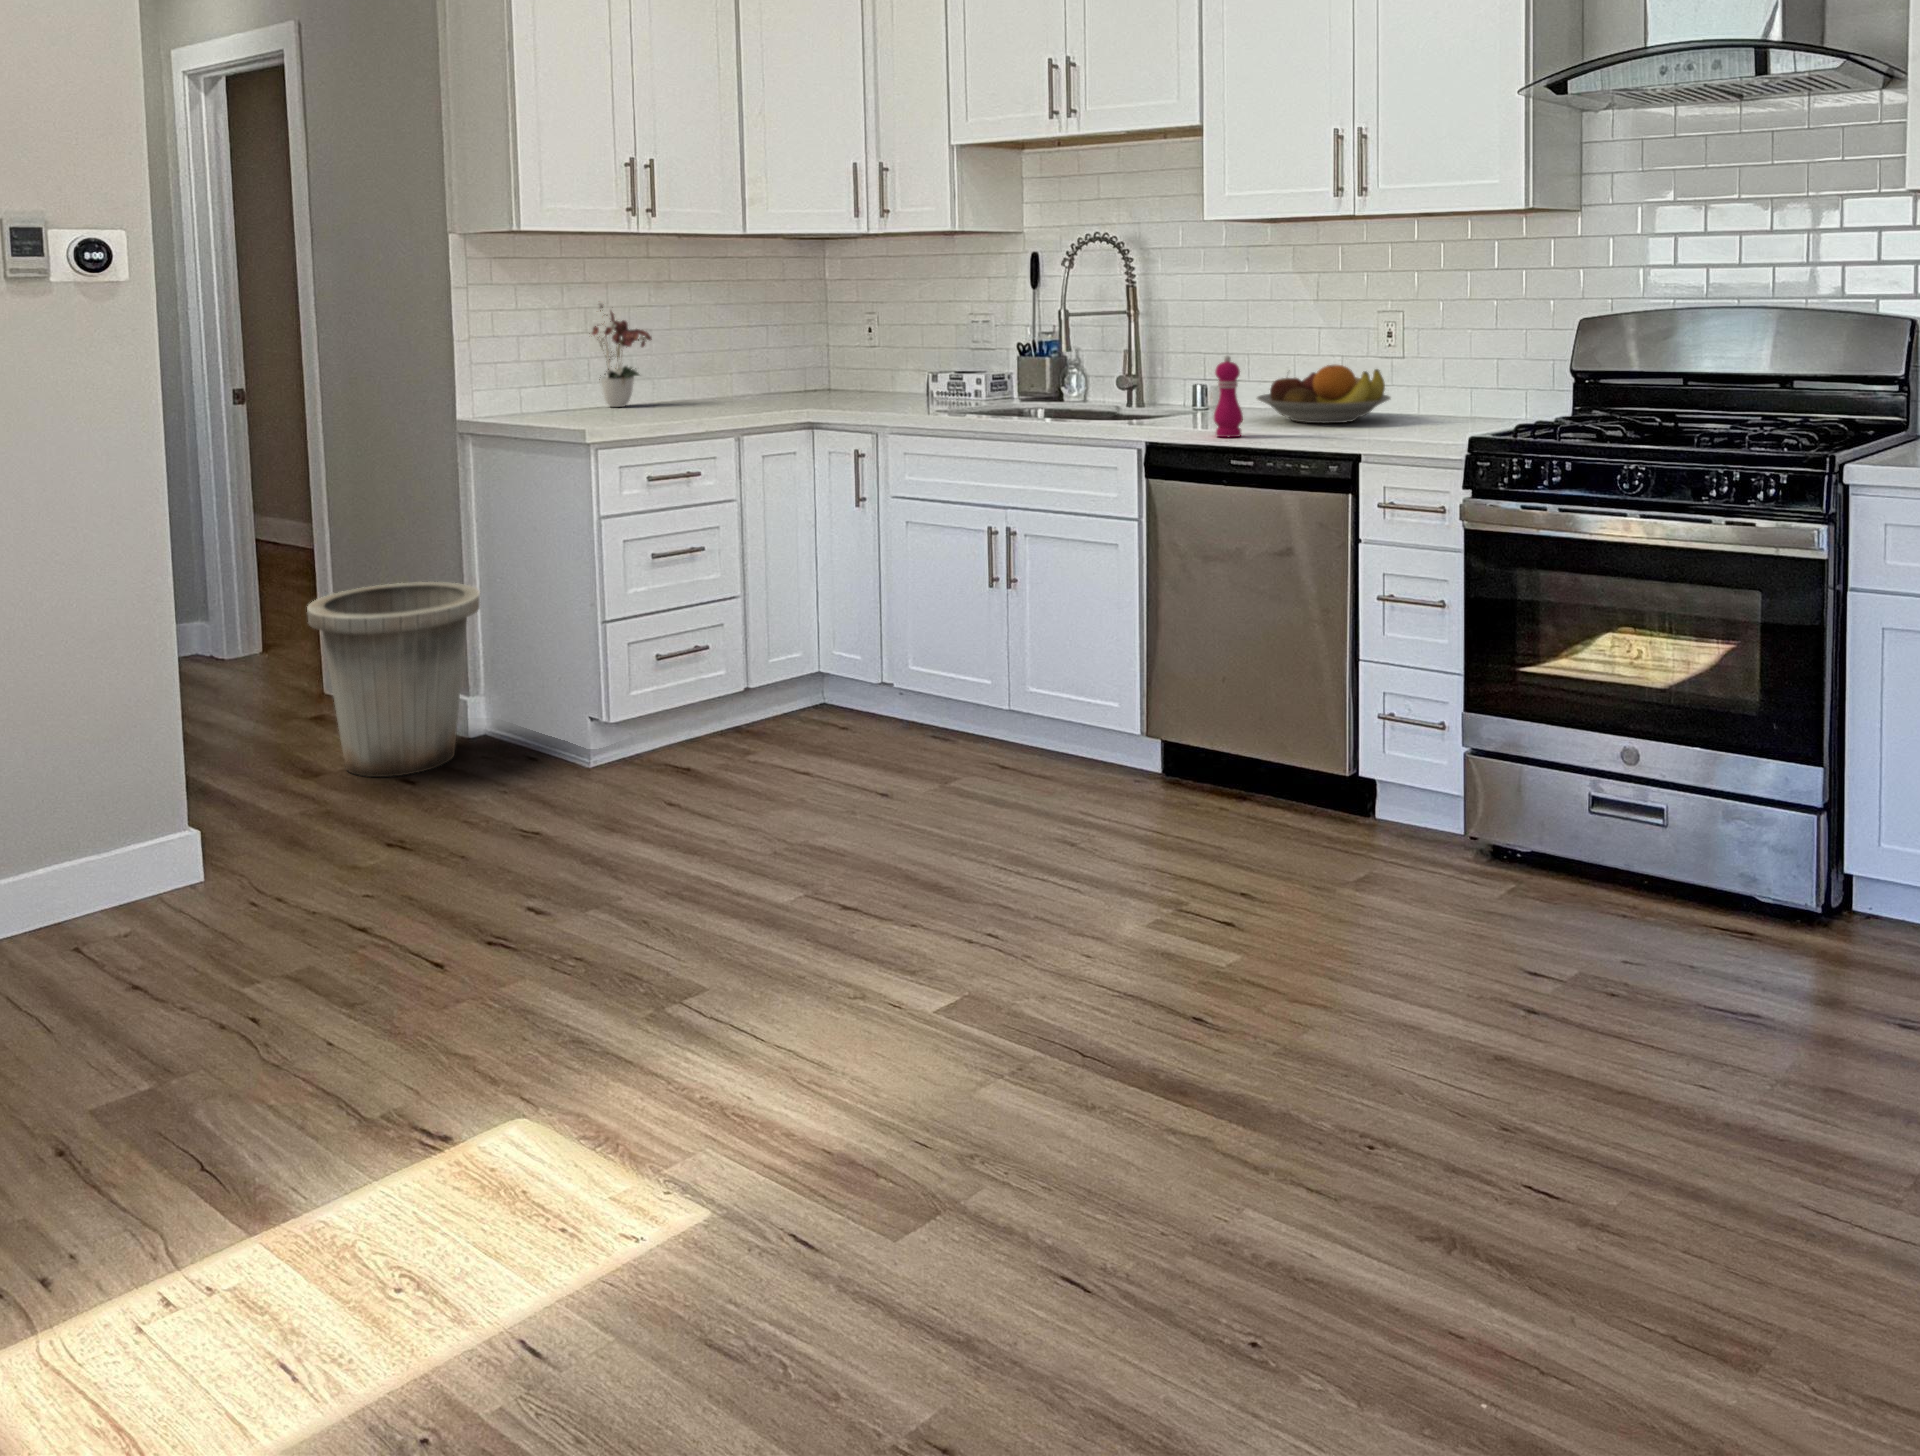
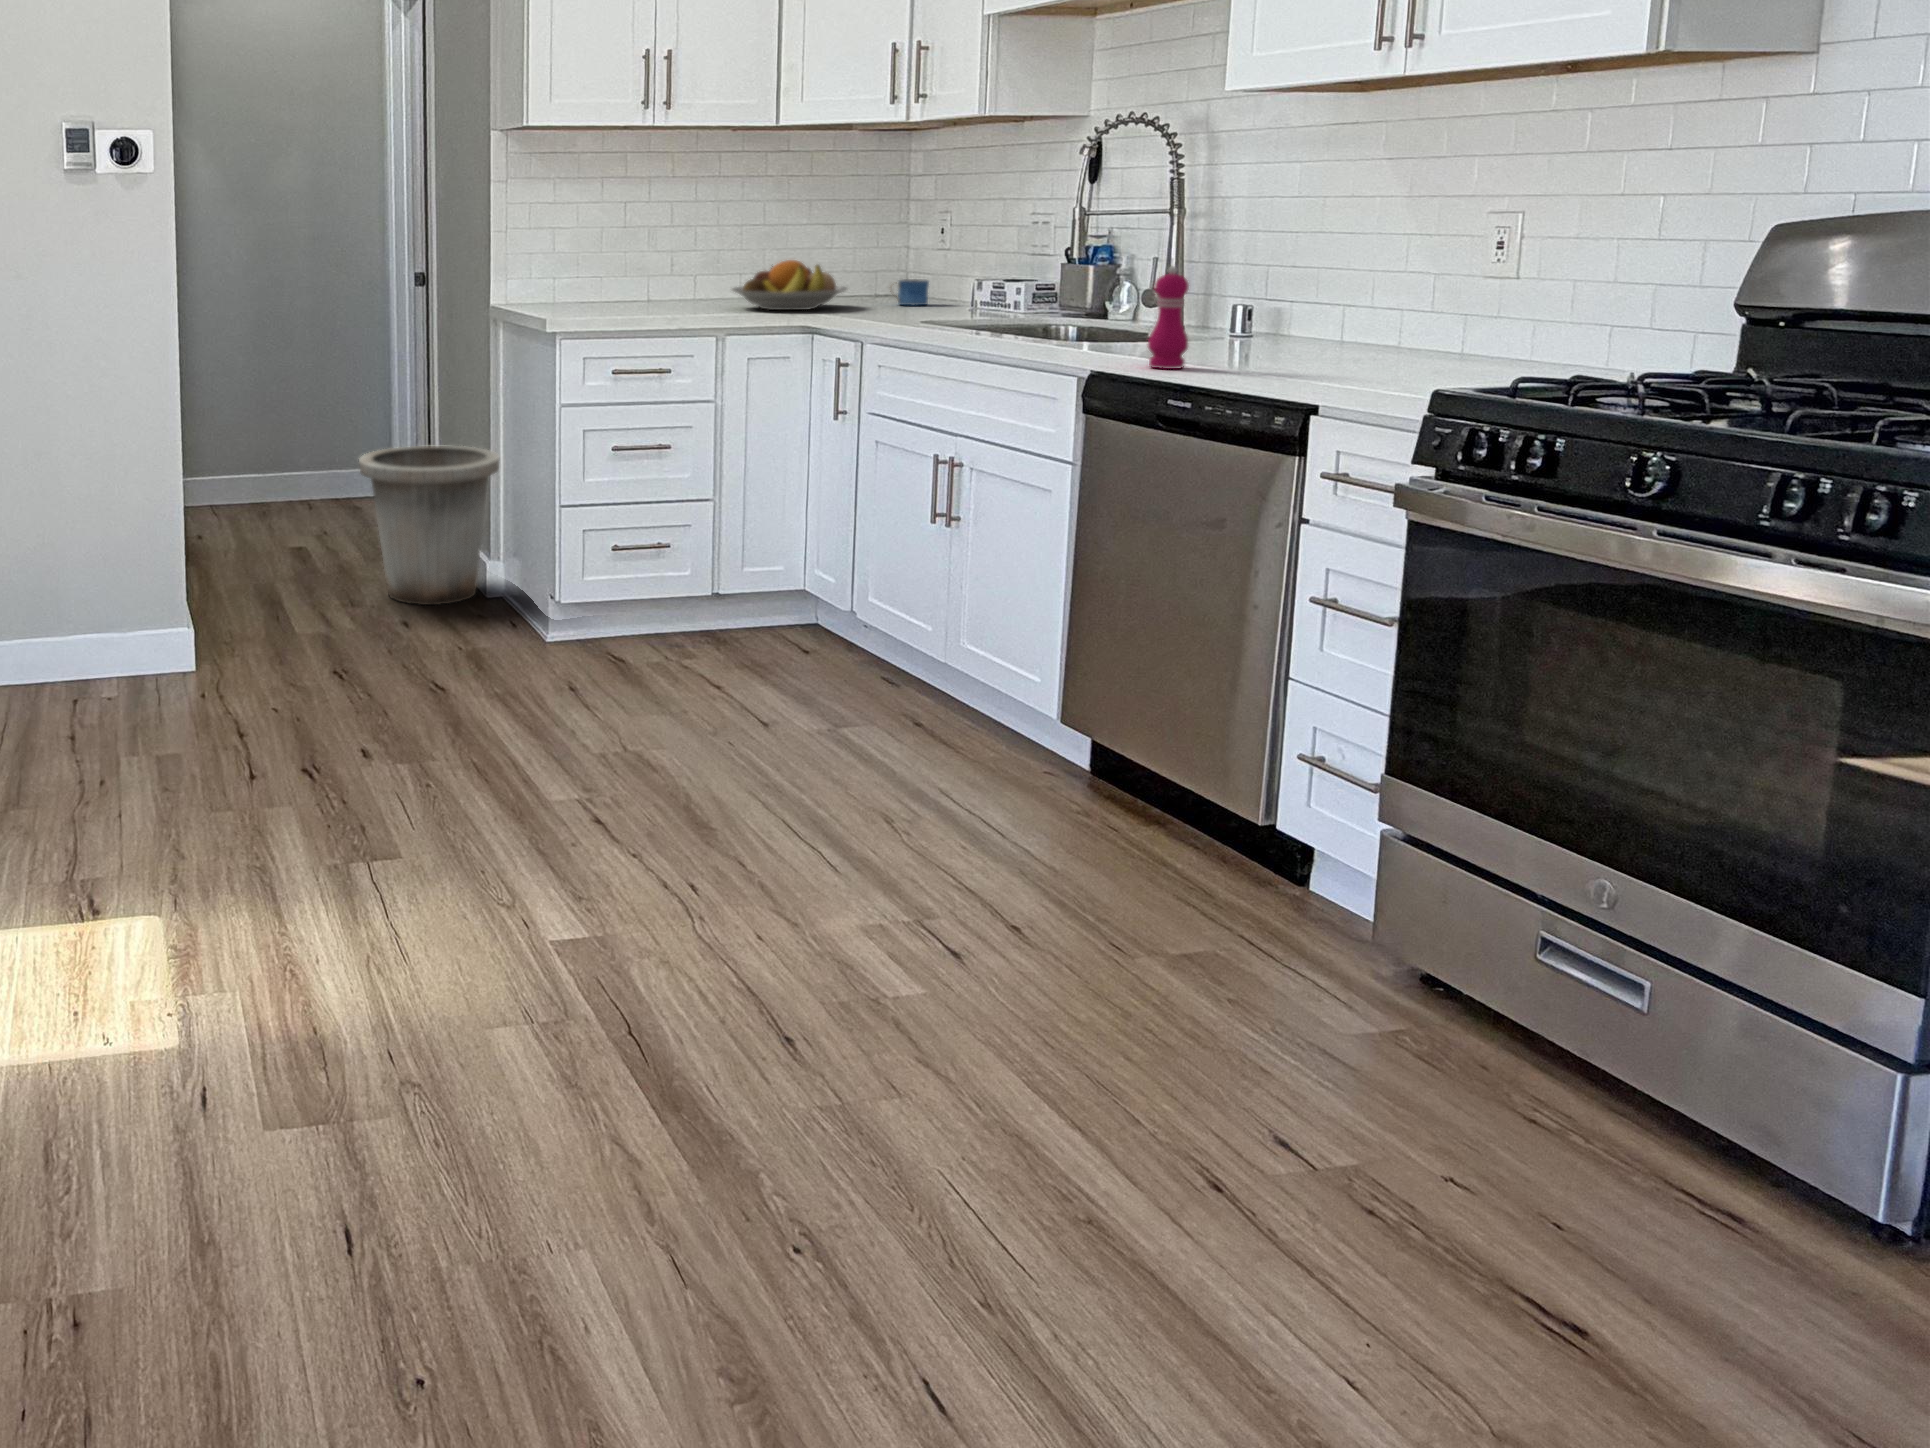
flower arrangement: present [592,304,652,407] -> none [636,196,705,304]
fruit bowl: present [1257,365,1390,423] -> present [732,260,847,310]
mug: none [836,371,869,396] -> present [890,279,929,305]

